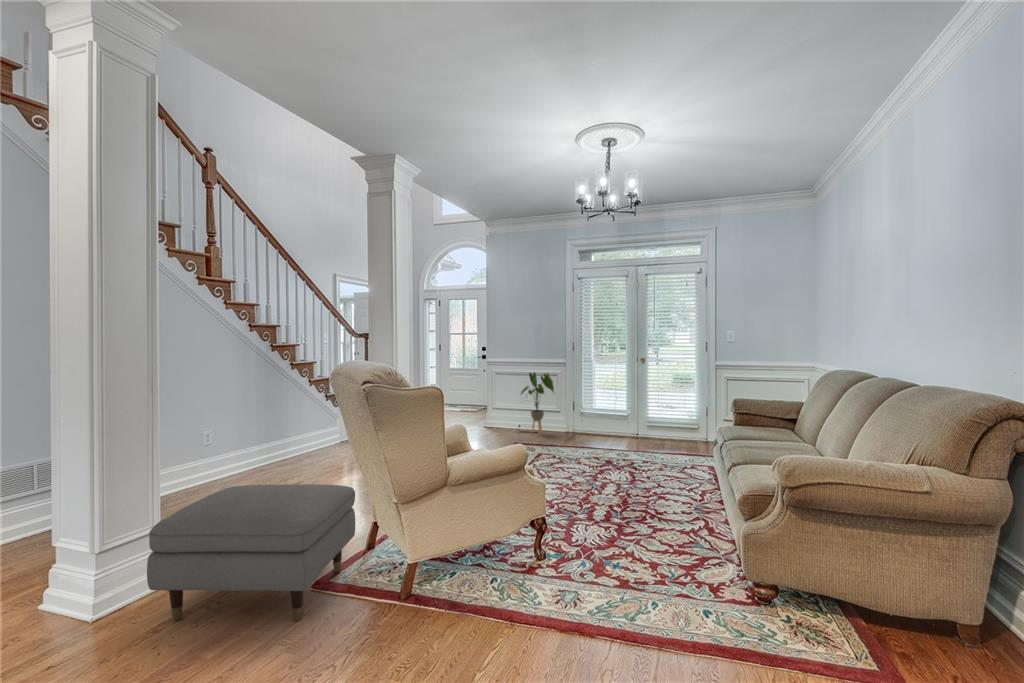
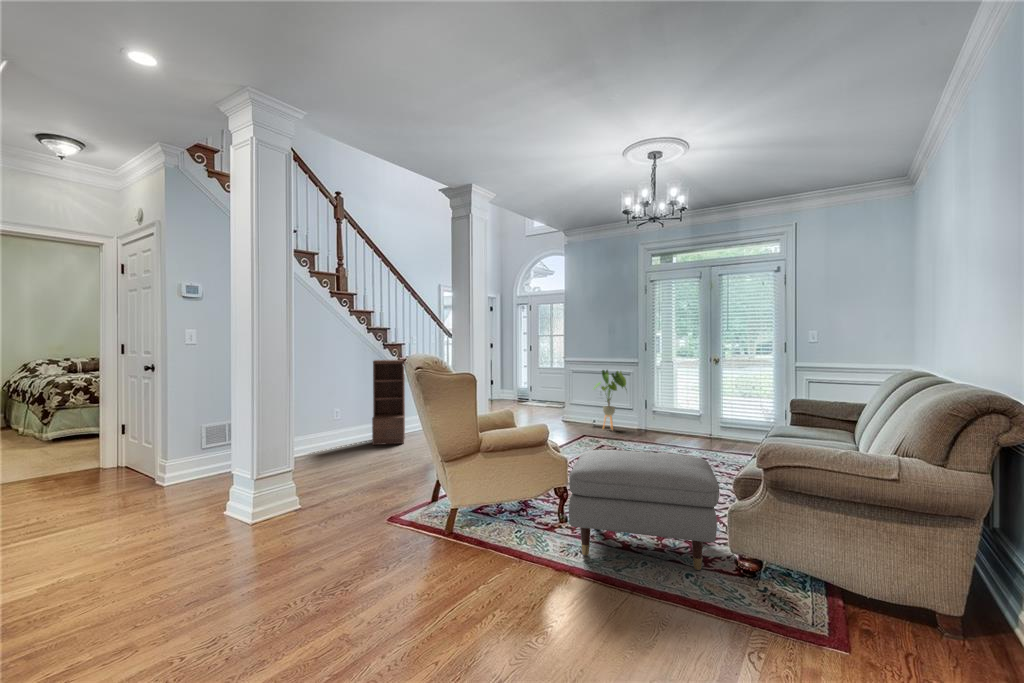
bookshelf: none [269,372,313,478] -> present [372,360,405,445]
ottoman: present [147,484,355,621] -> present [569,450,719,570]

